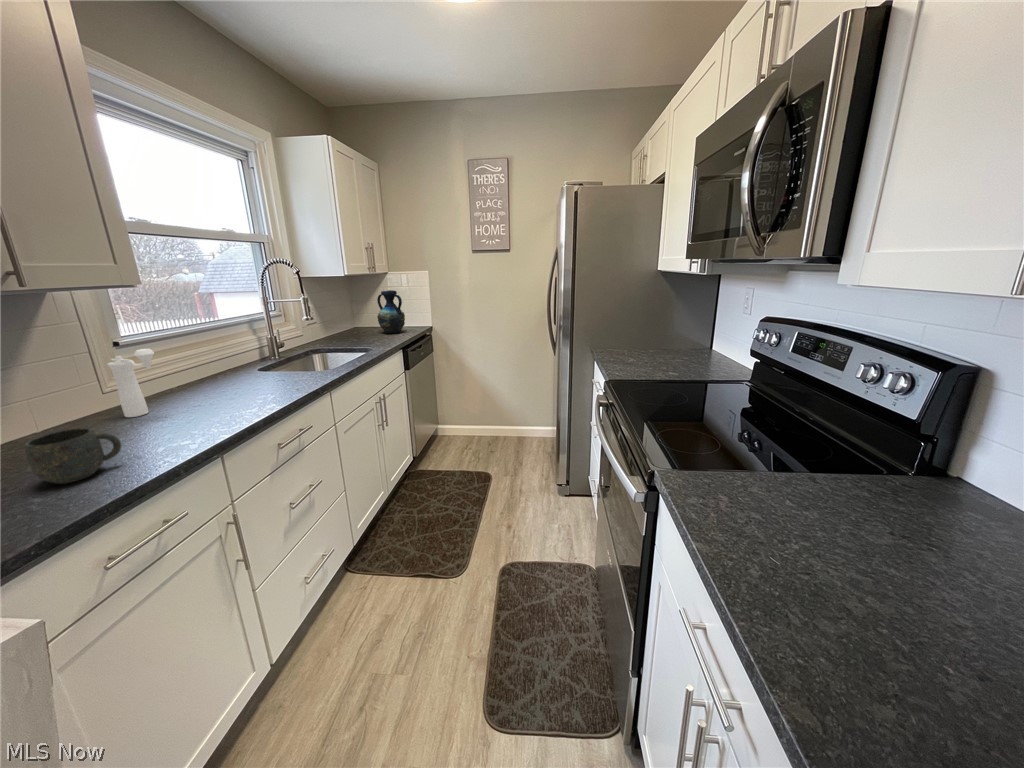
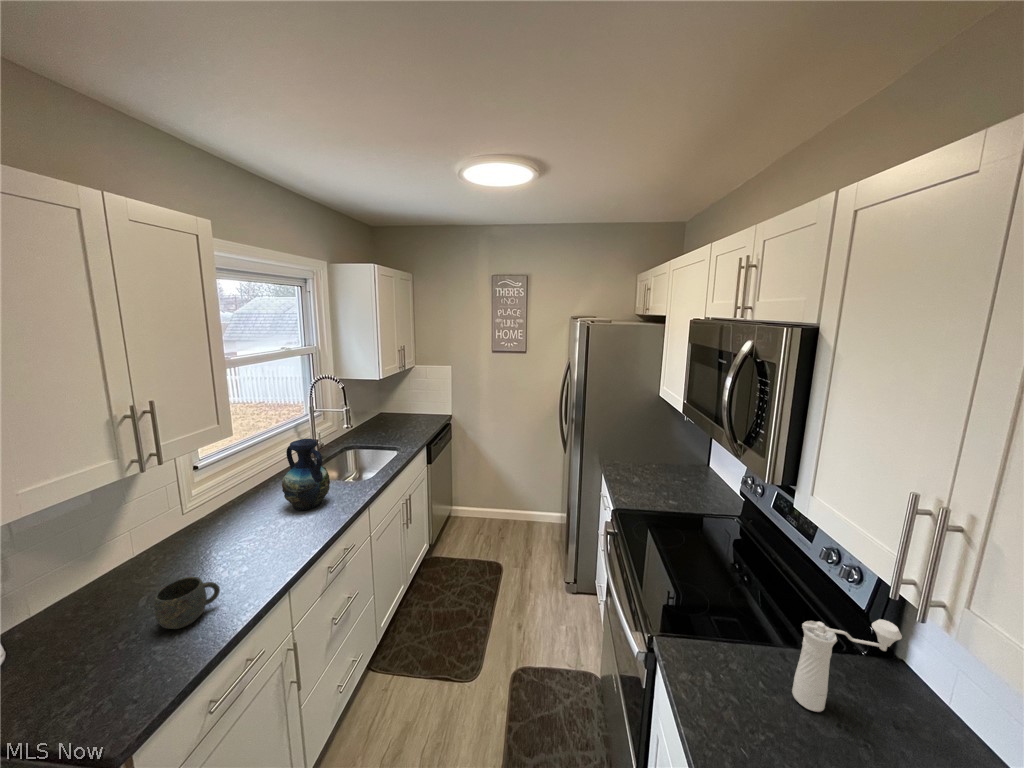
vase: present [377,290,405,333] -> present [282,439,330,510]
pepper mill: present [108,349,154,417] -> present [792,619,902,712]

